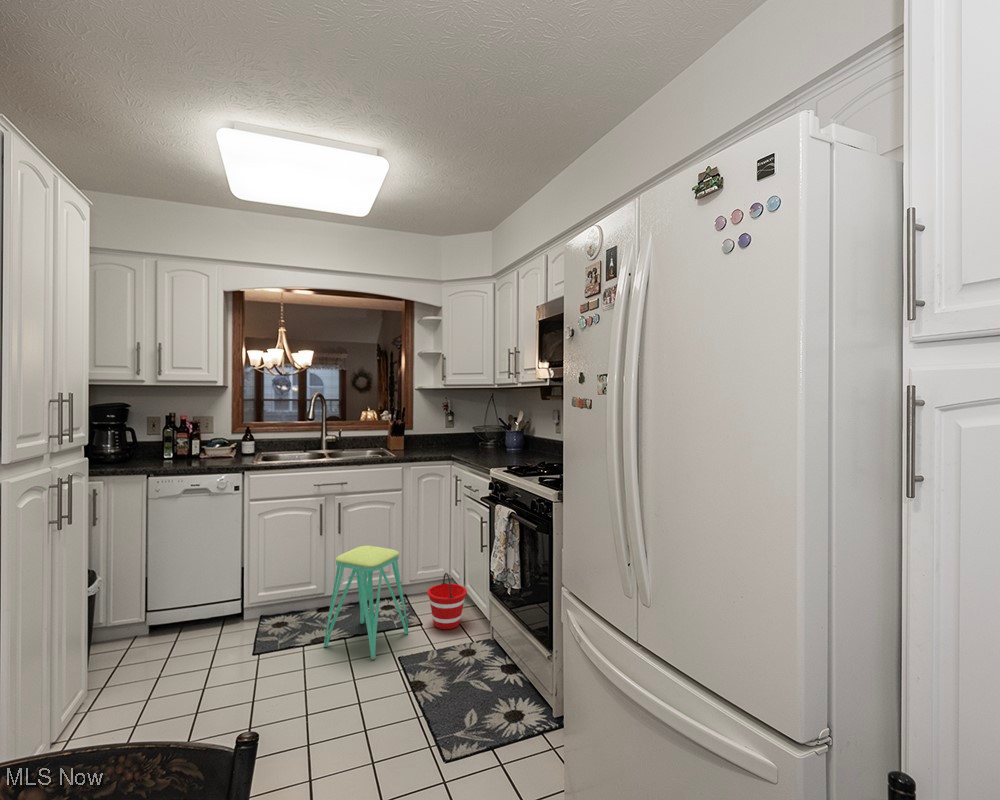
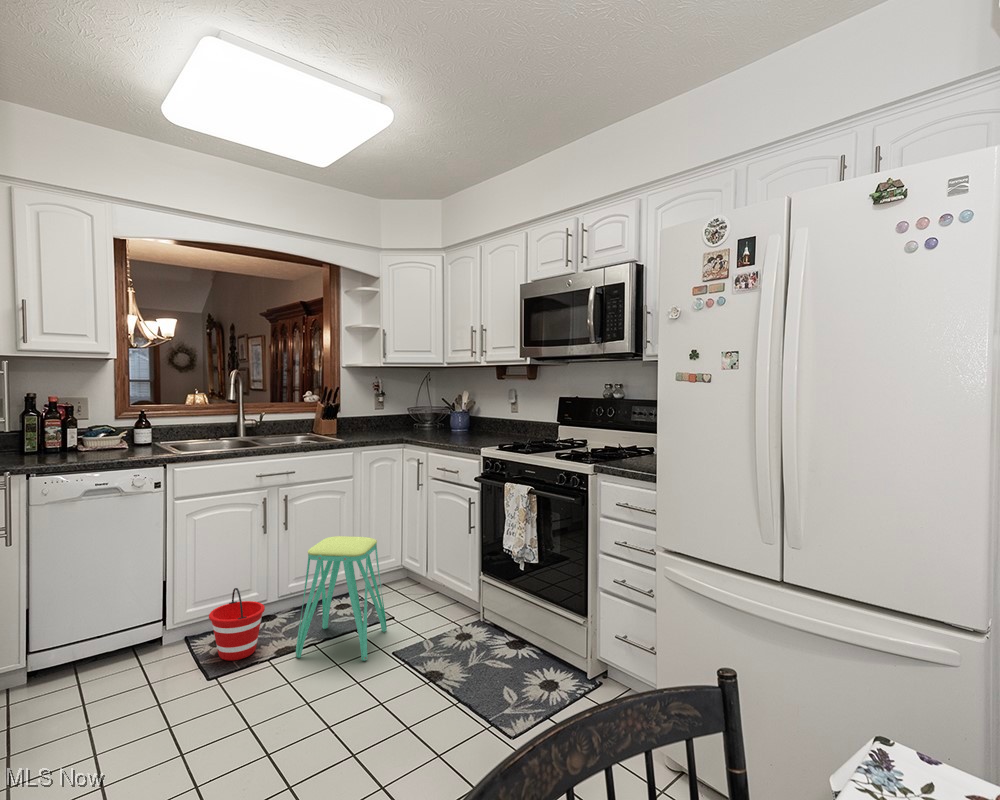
bucket: present [427,573,467,629] -> present [209,588,265,660]

